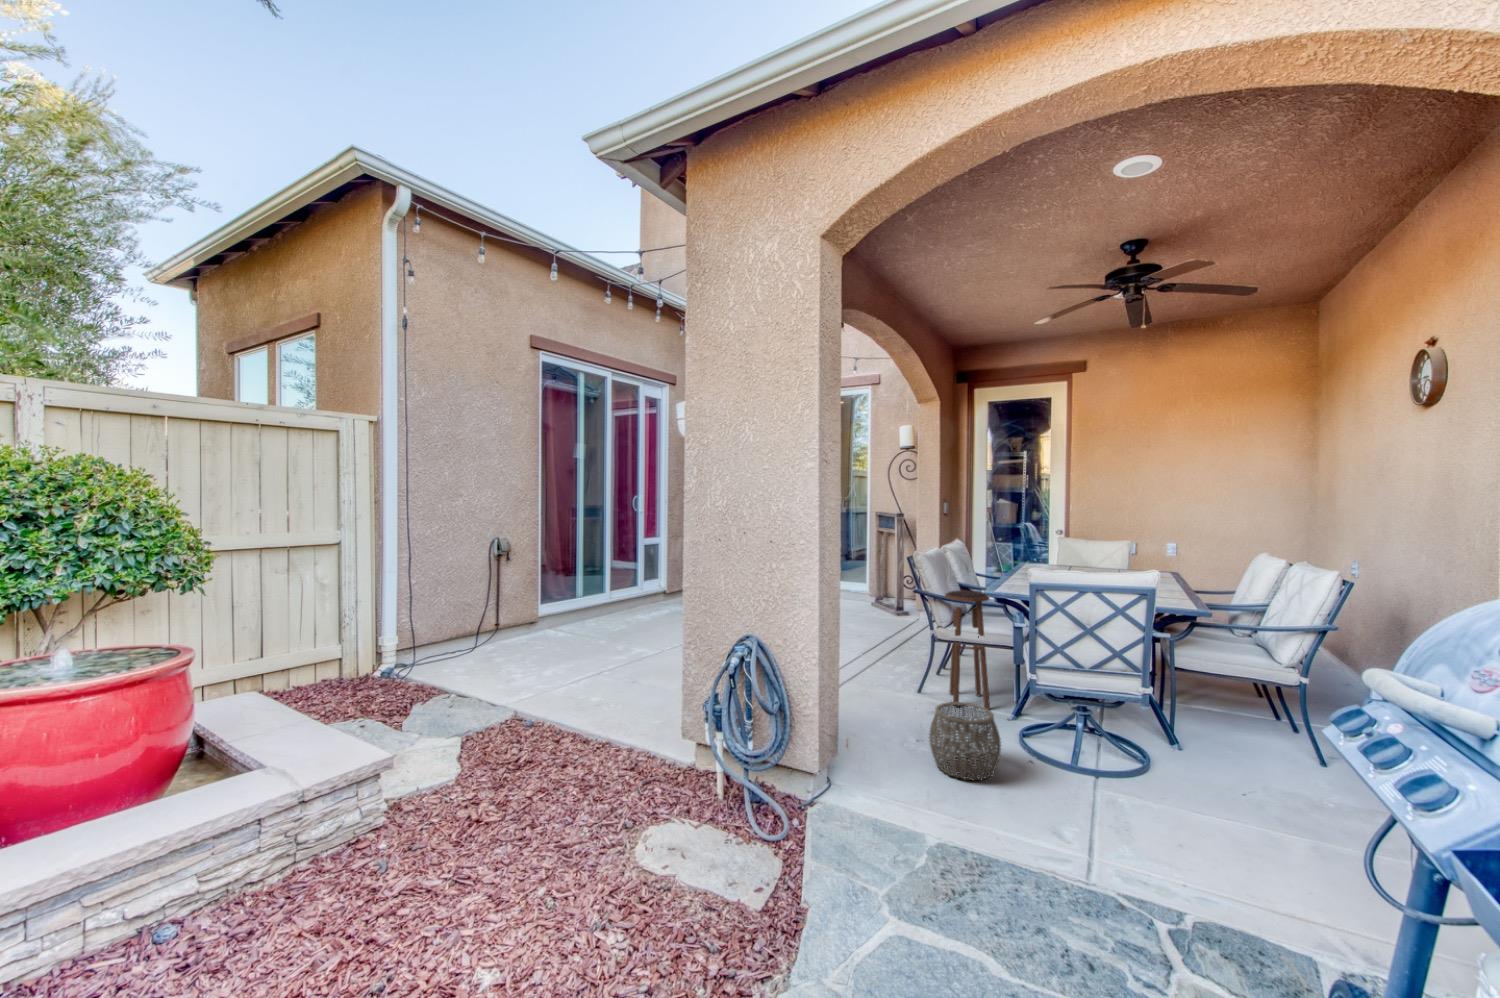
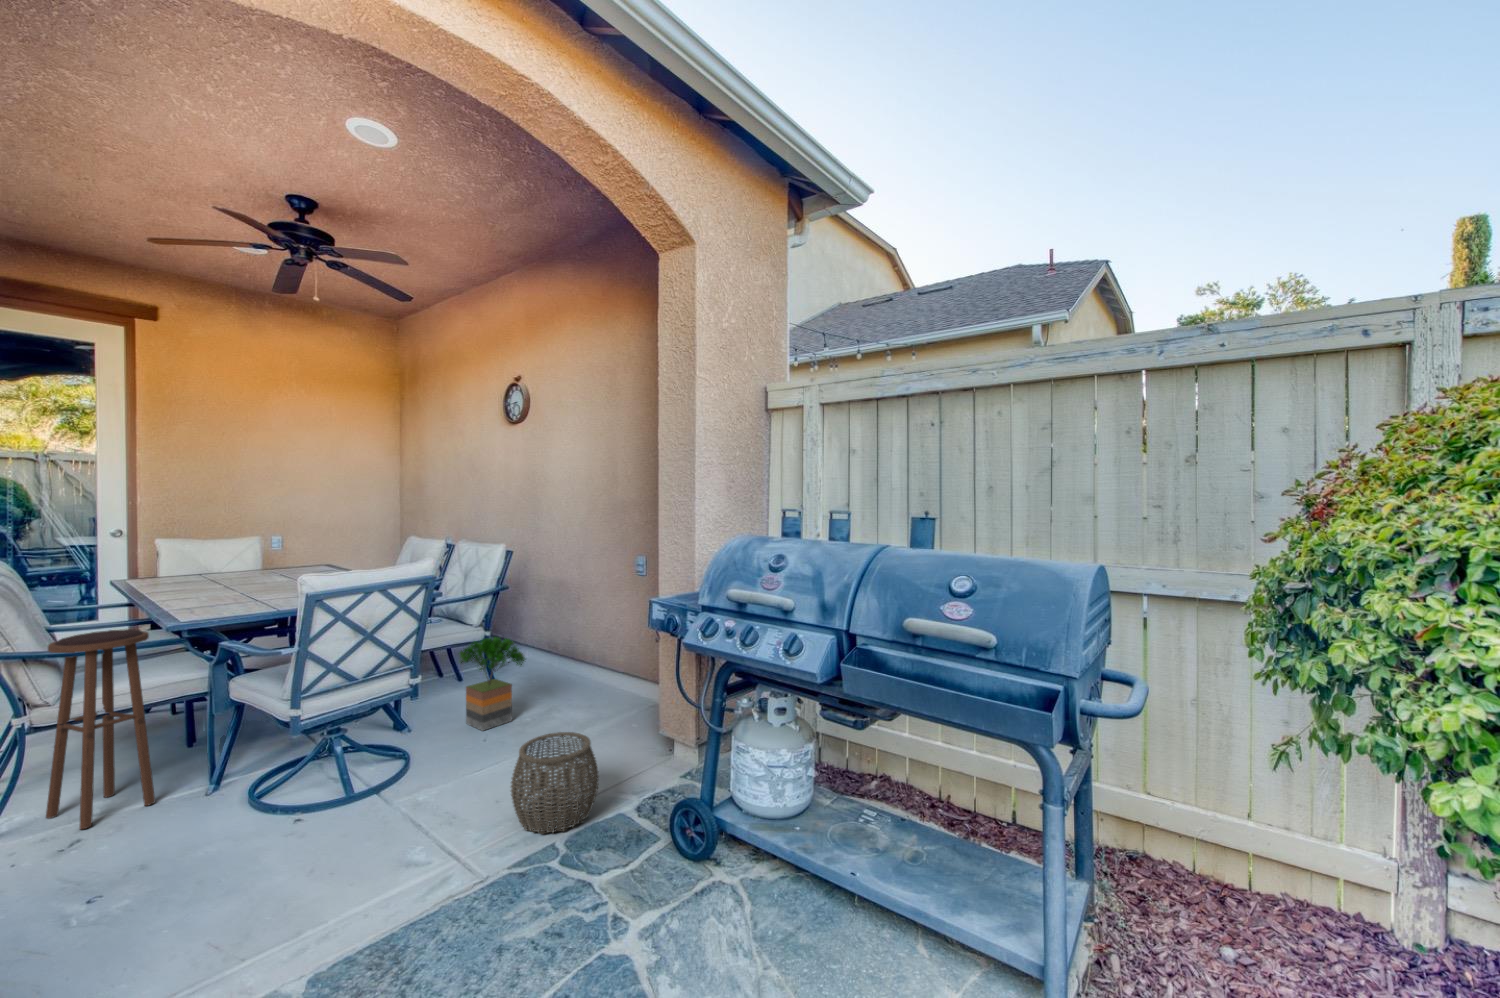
potted tree: none [1230,674,1329,792] -> present [460,637,525,731]
woven basket: present [929,702,1001,780] -> present [511,732,599,834]

